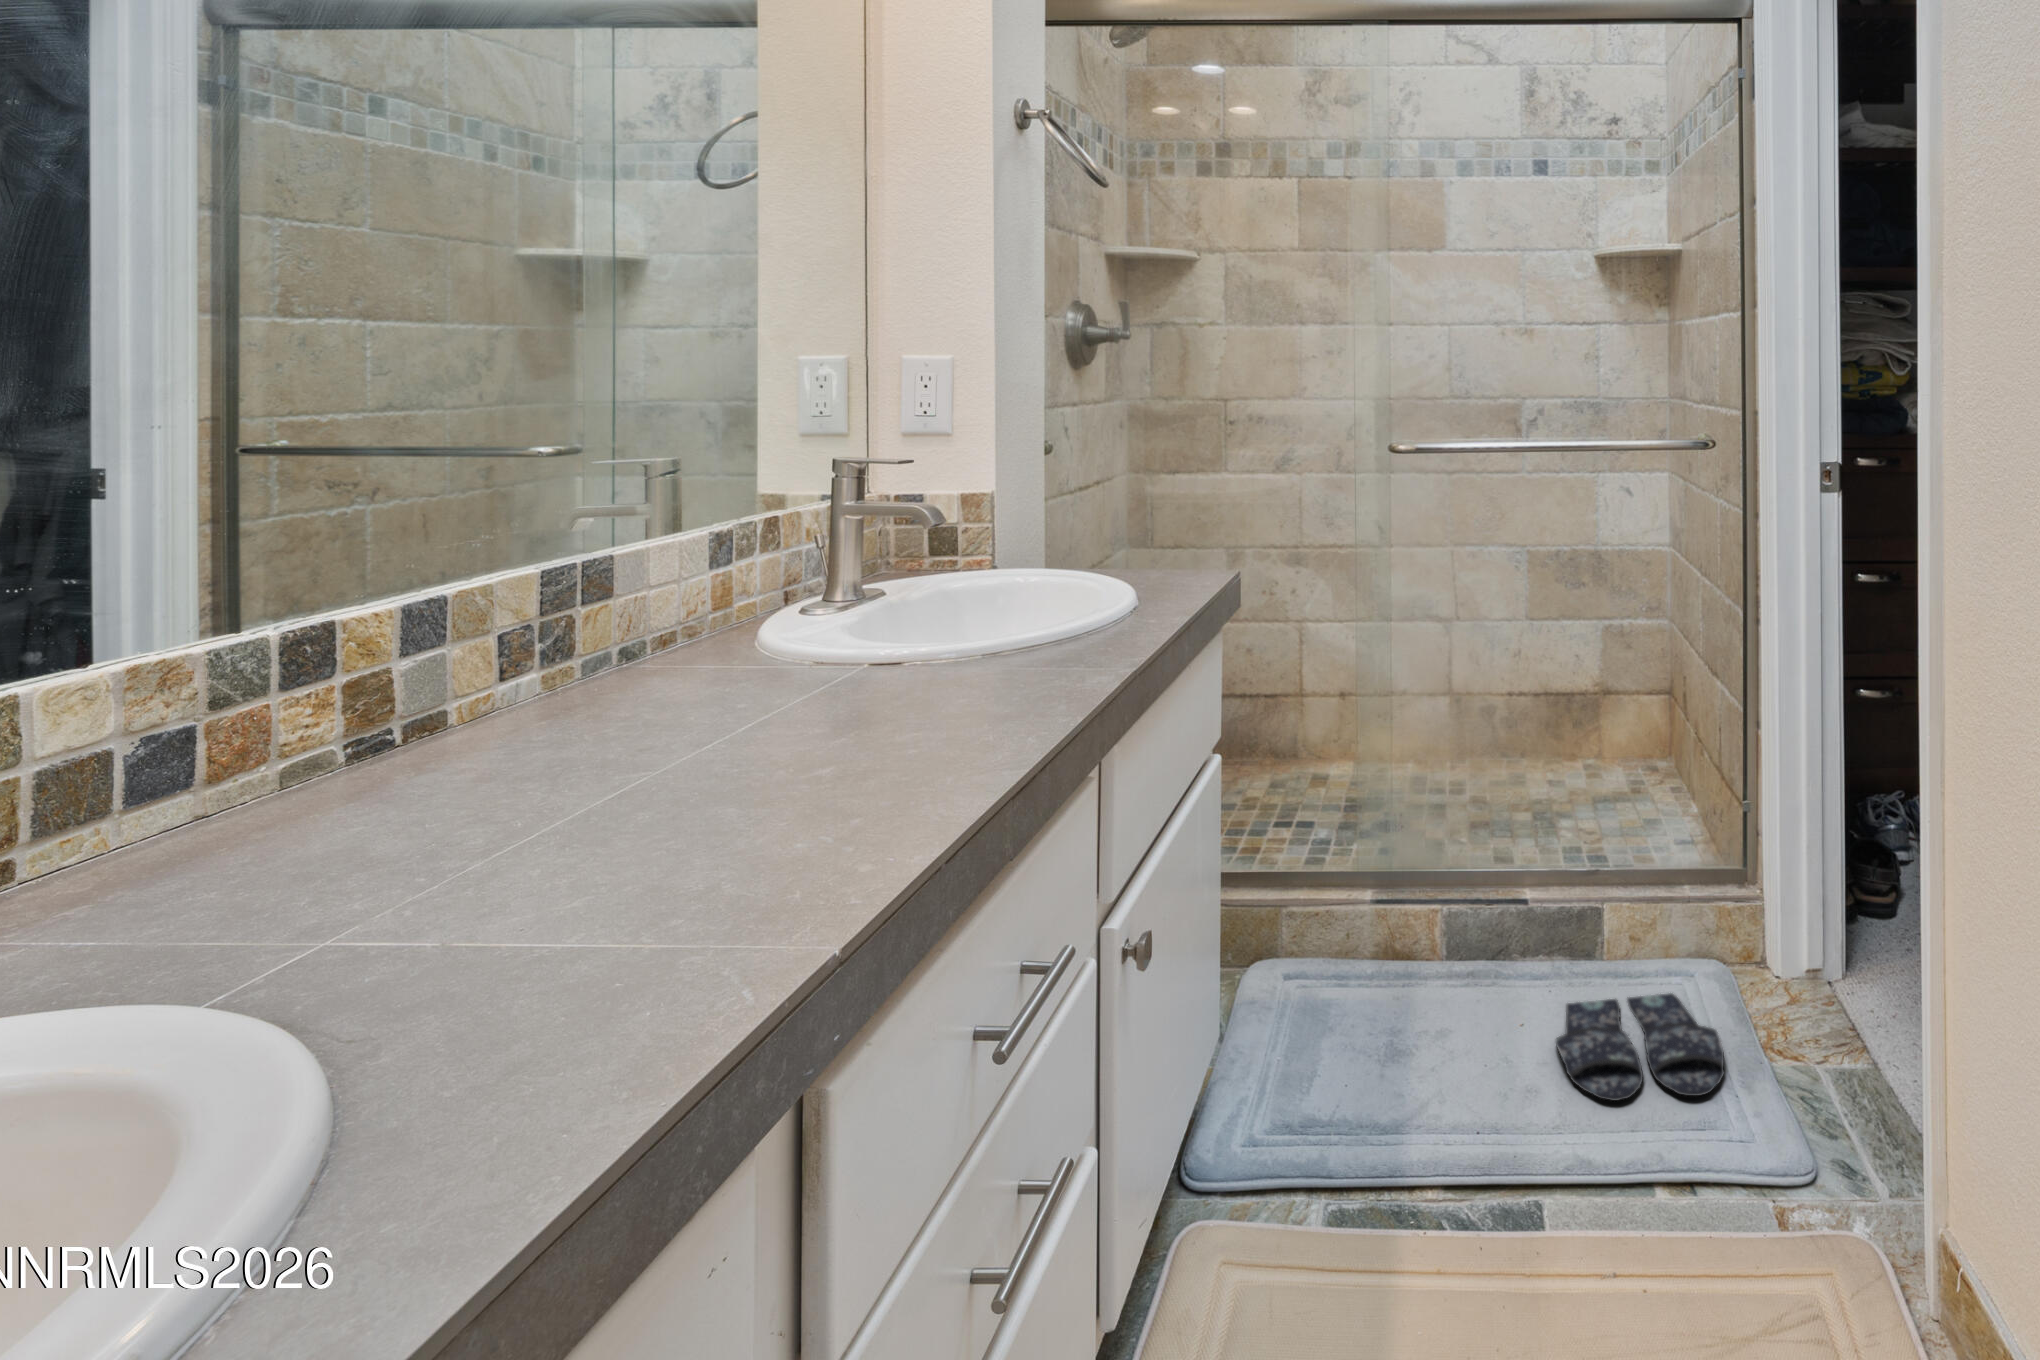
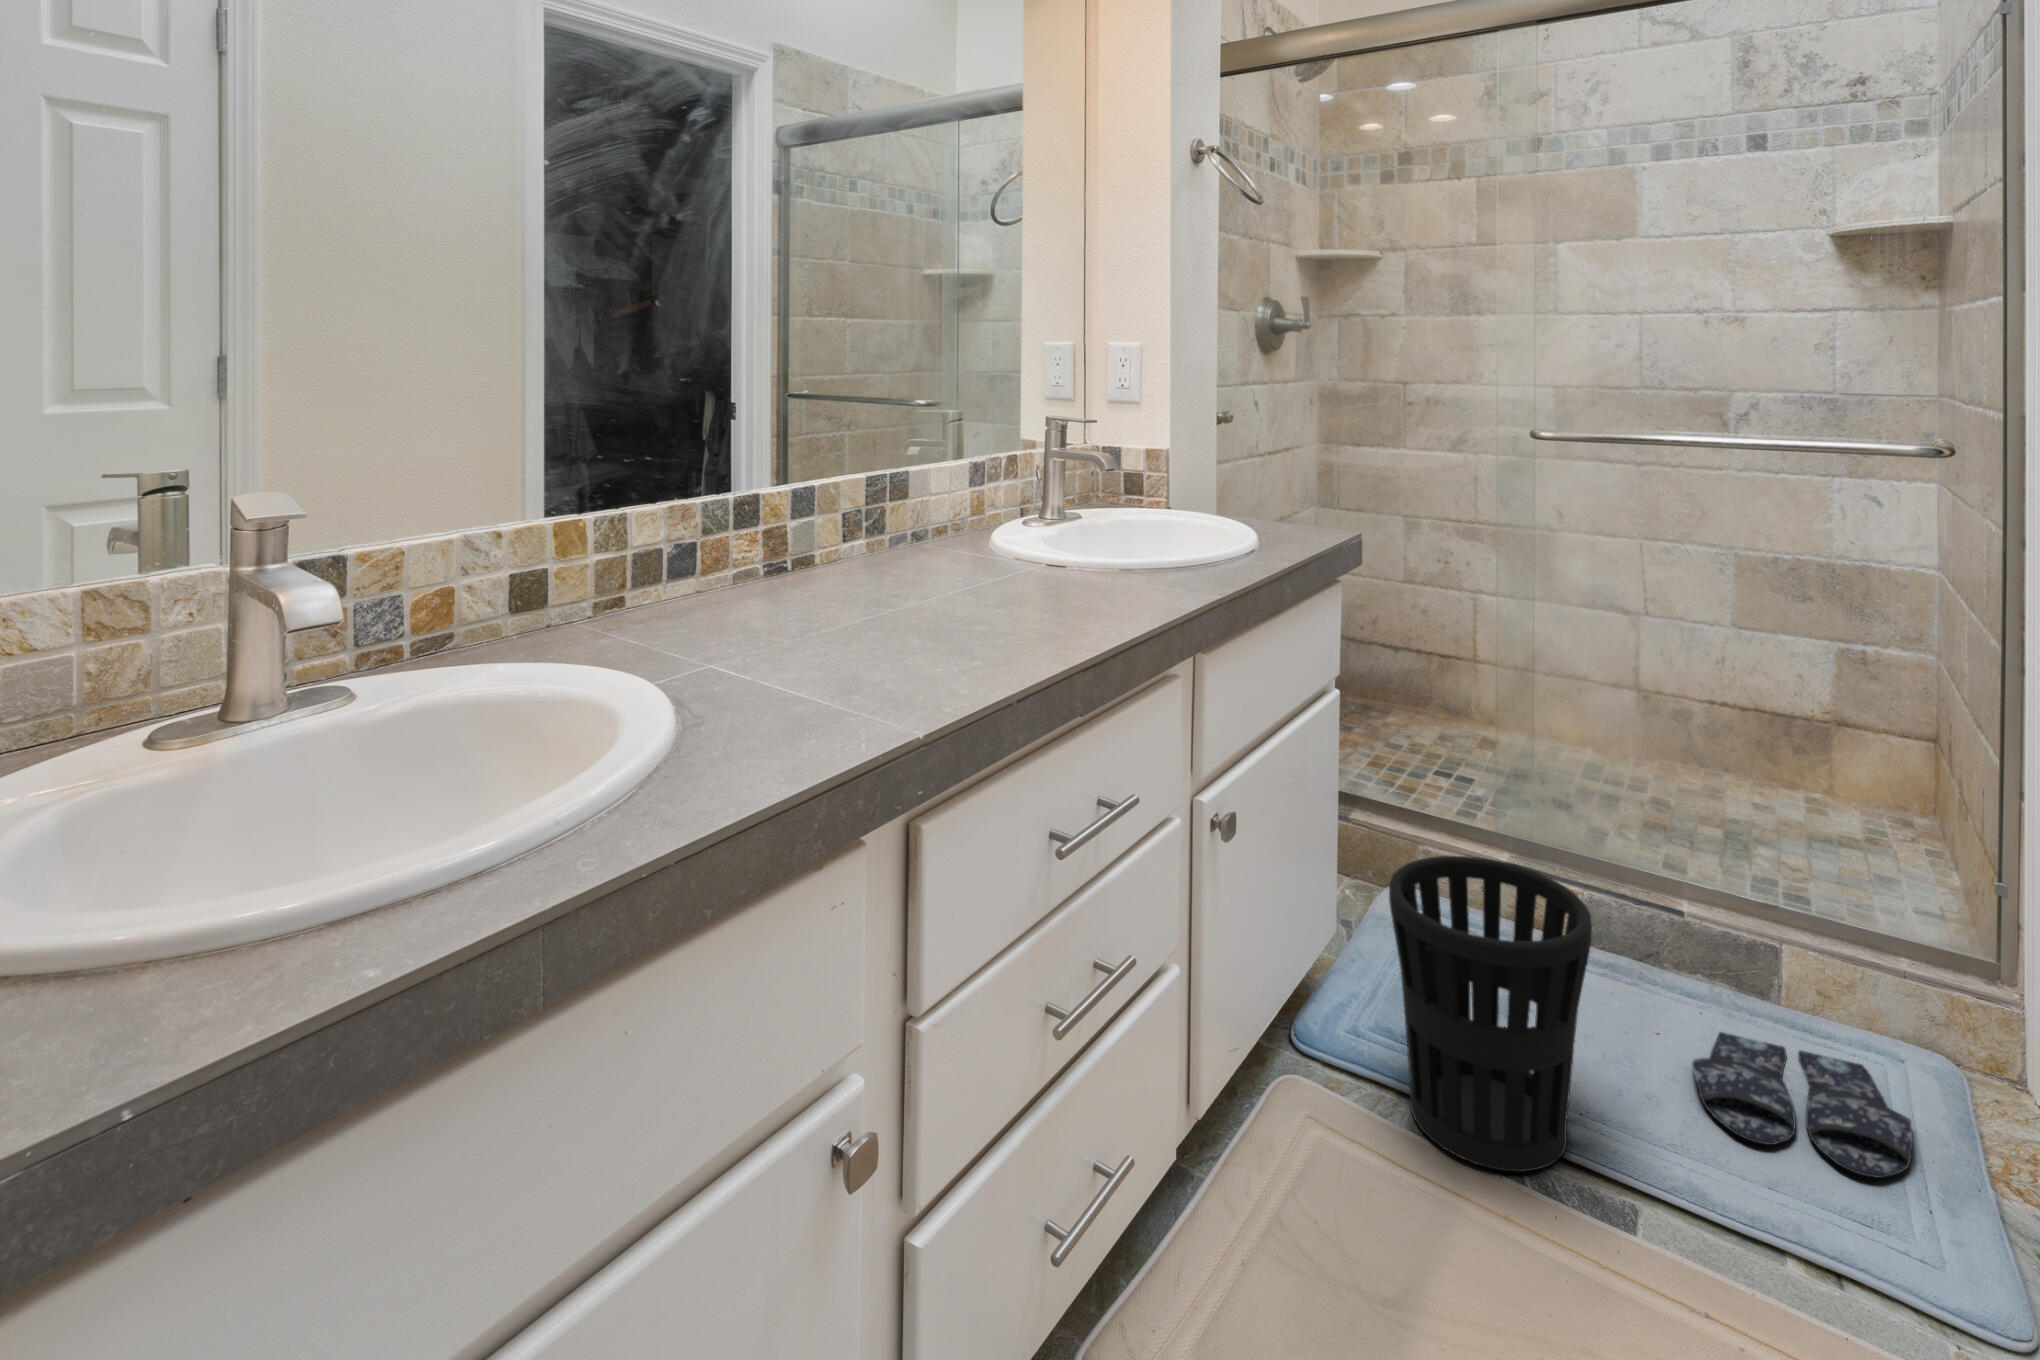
wastebasket: none [1293,899,1491,1236] -> present [1389,856,1592,1172]

